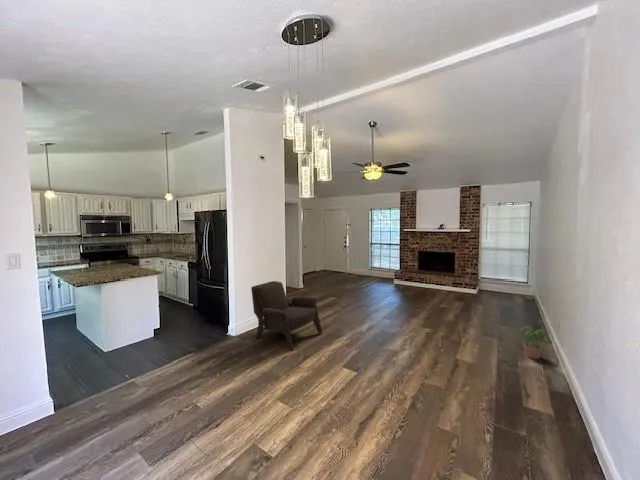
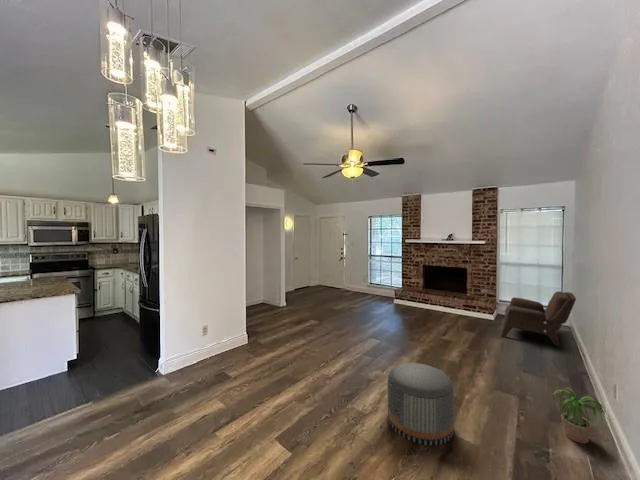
armchair: present [251,281,322,350] -> present [501,292,576,347]
pouf: none [410,316,456,364] -> present [388,363,454,445]

